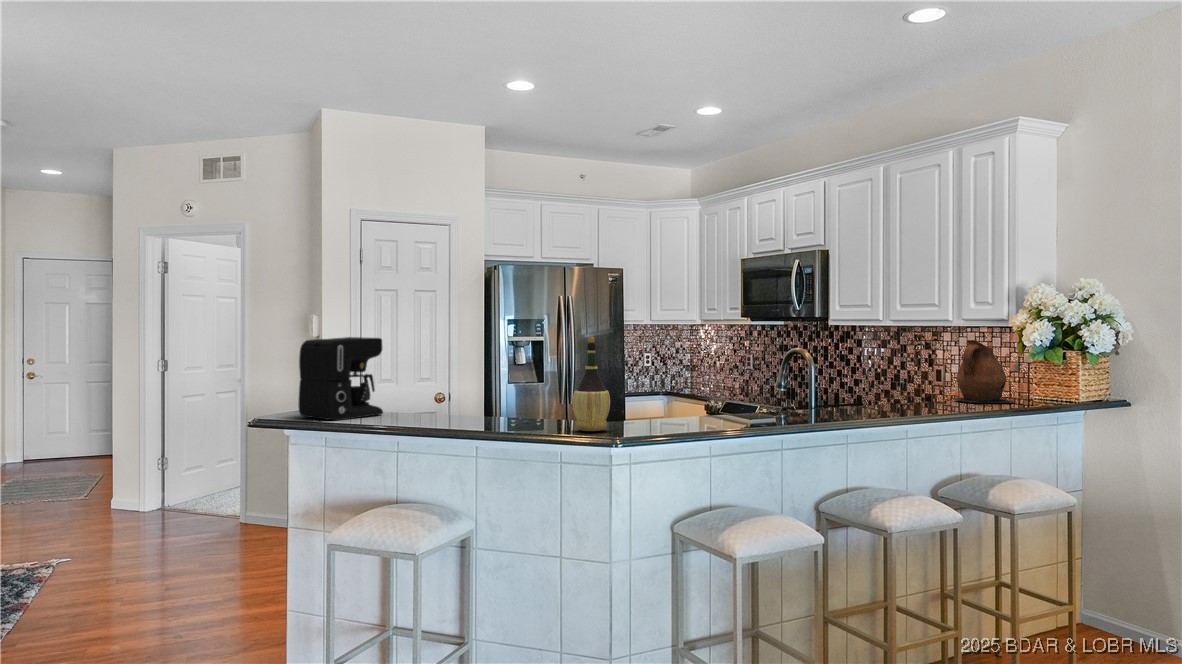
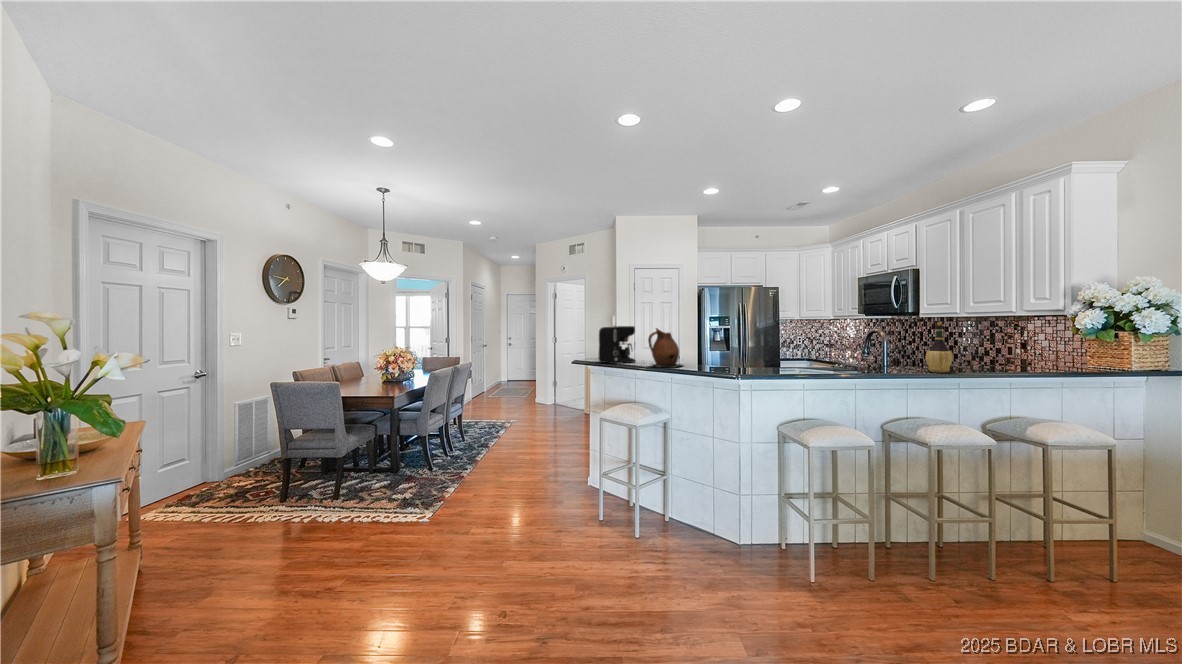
wine bottle: present [572,337,610,431] -> present [926,322,953,373]
ceramic pitcher: present [954,340,1014,403] -> present [648,328,683,368]

